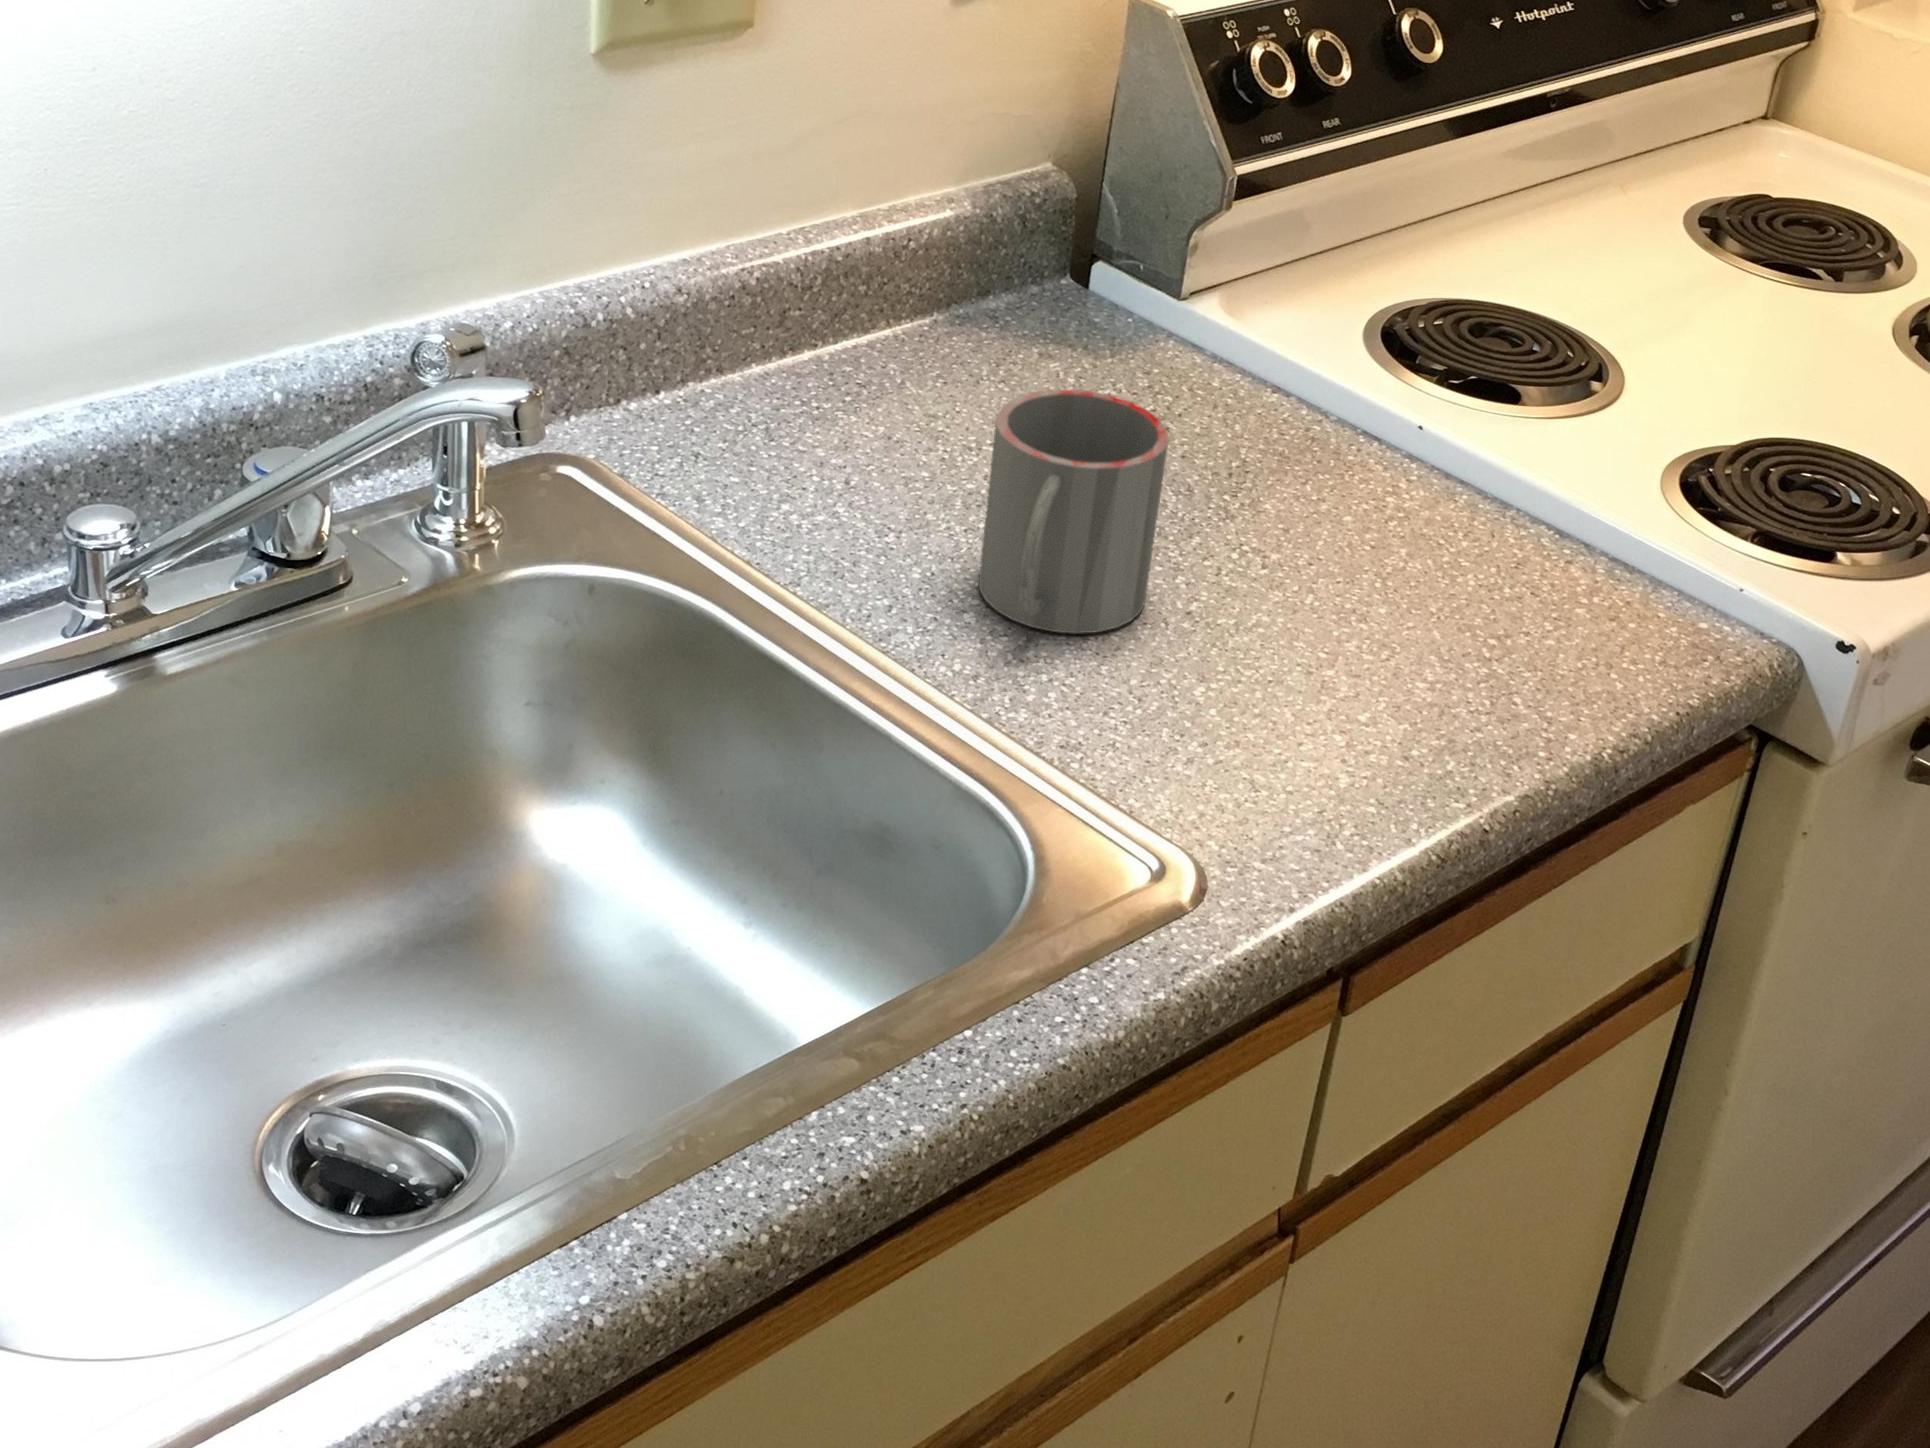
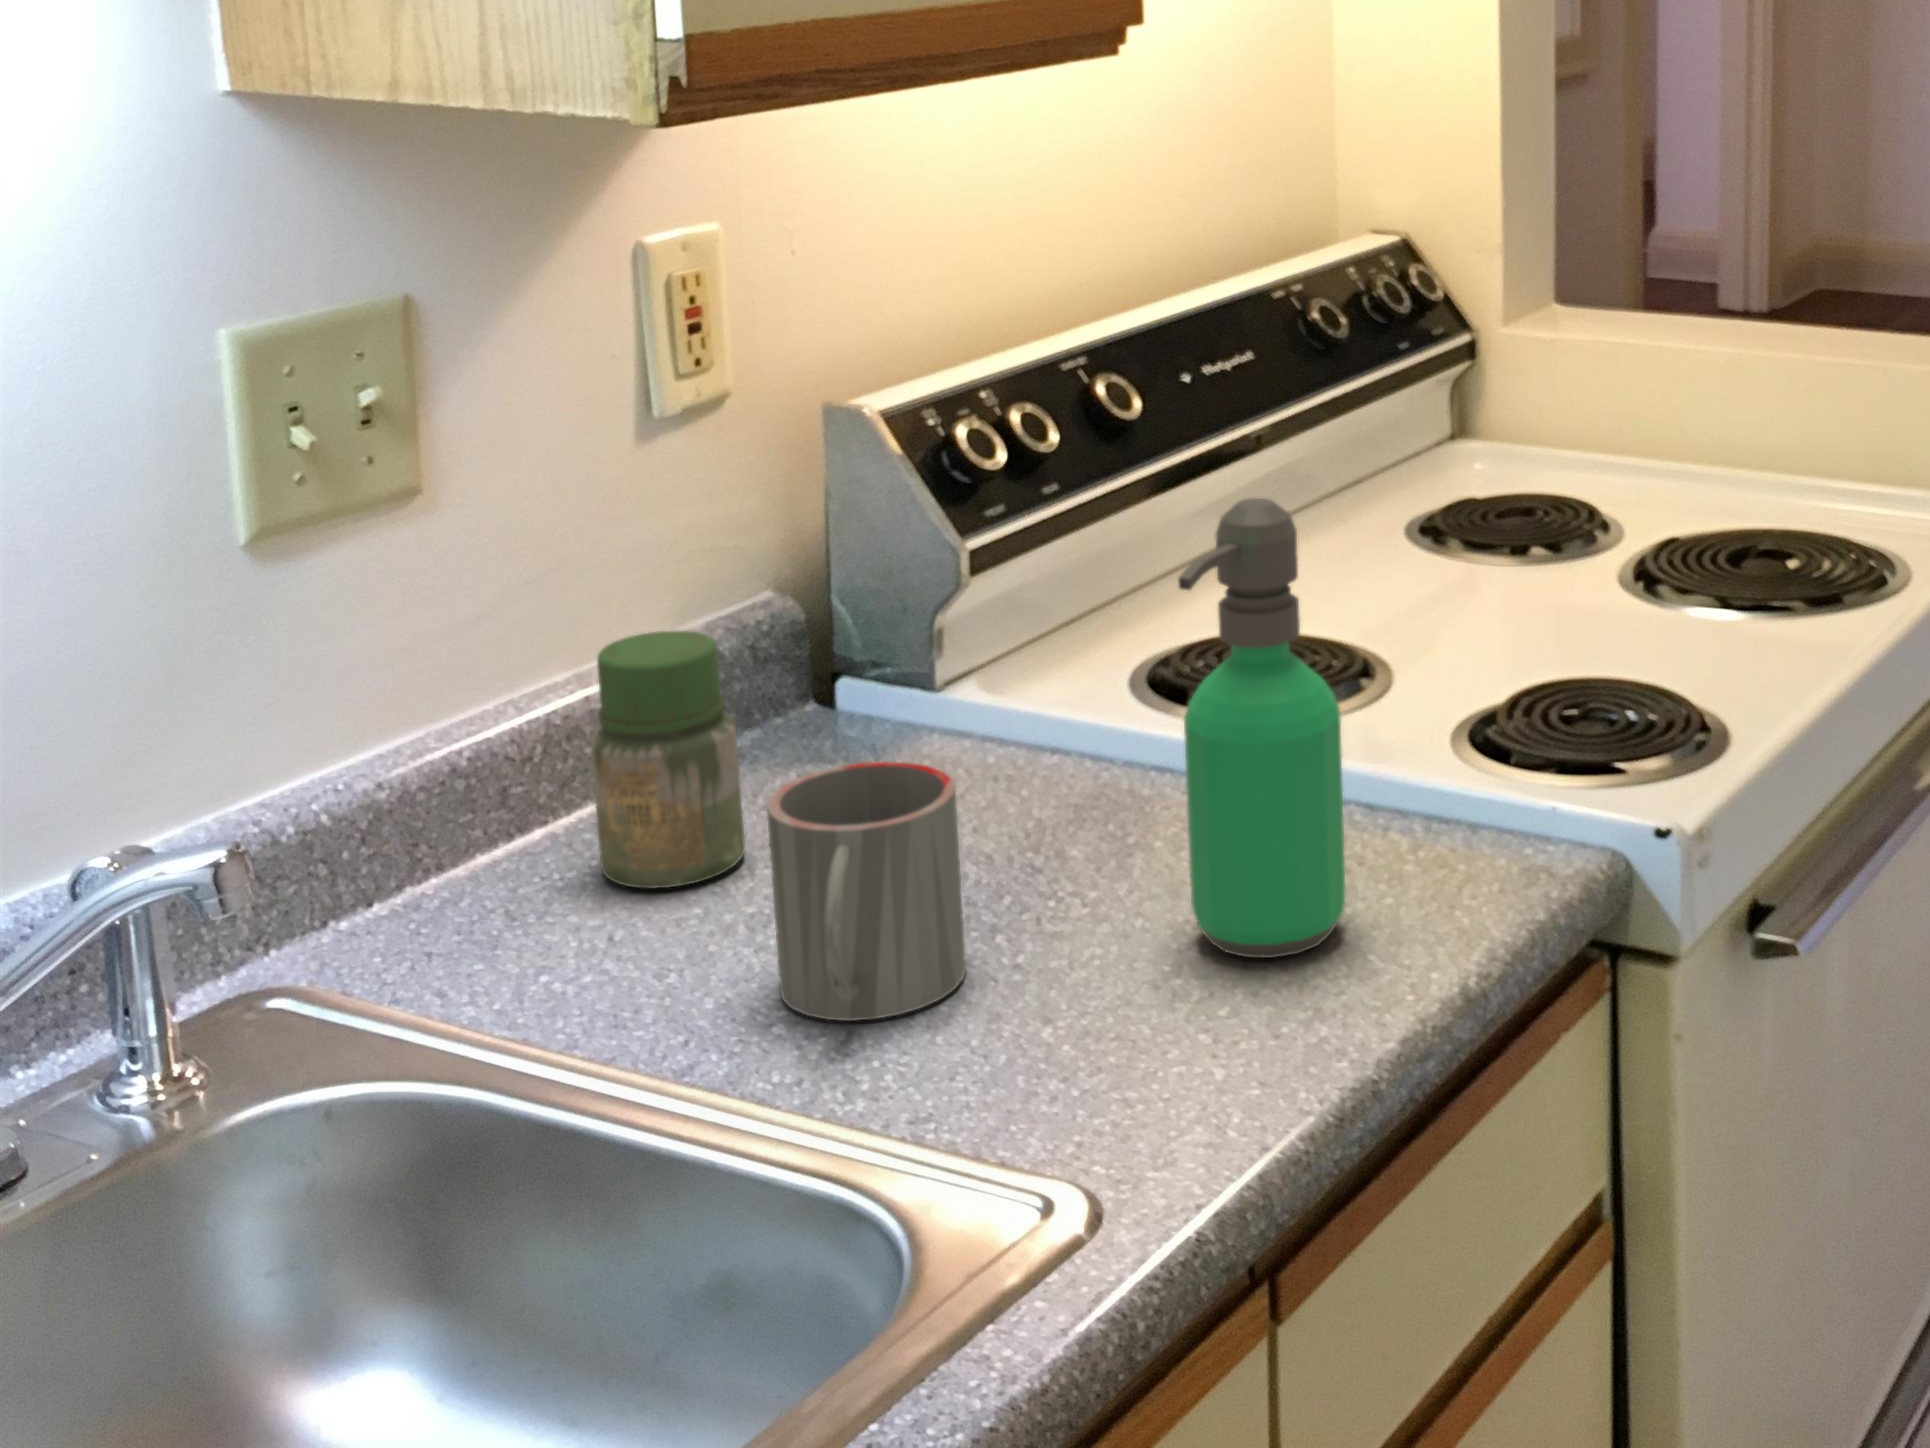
jar: none [853,203,991,444] -> present [590,630,745,889]
soap dispenser: none [1364,236,1550,674] -> present [1178,498,1346,958]

